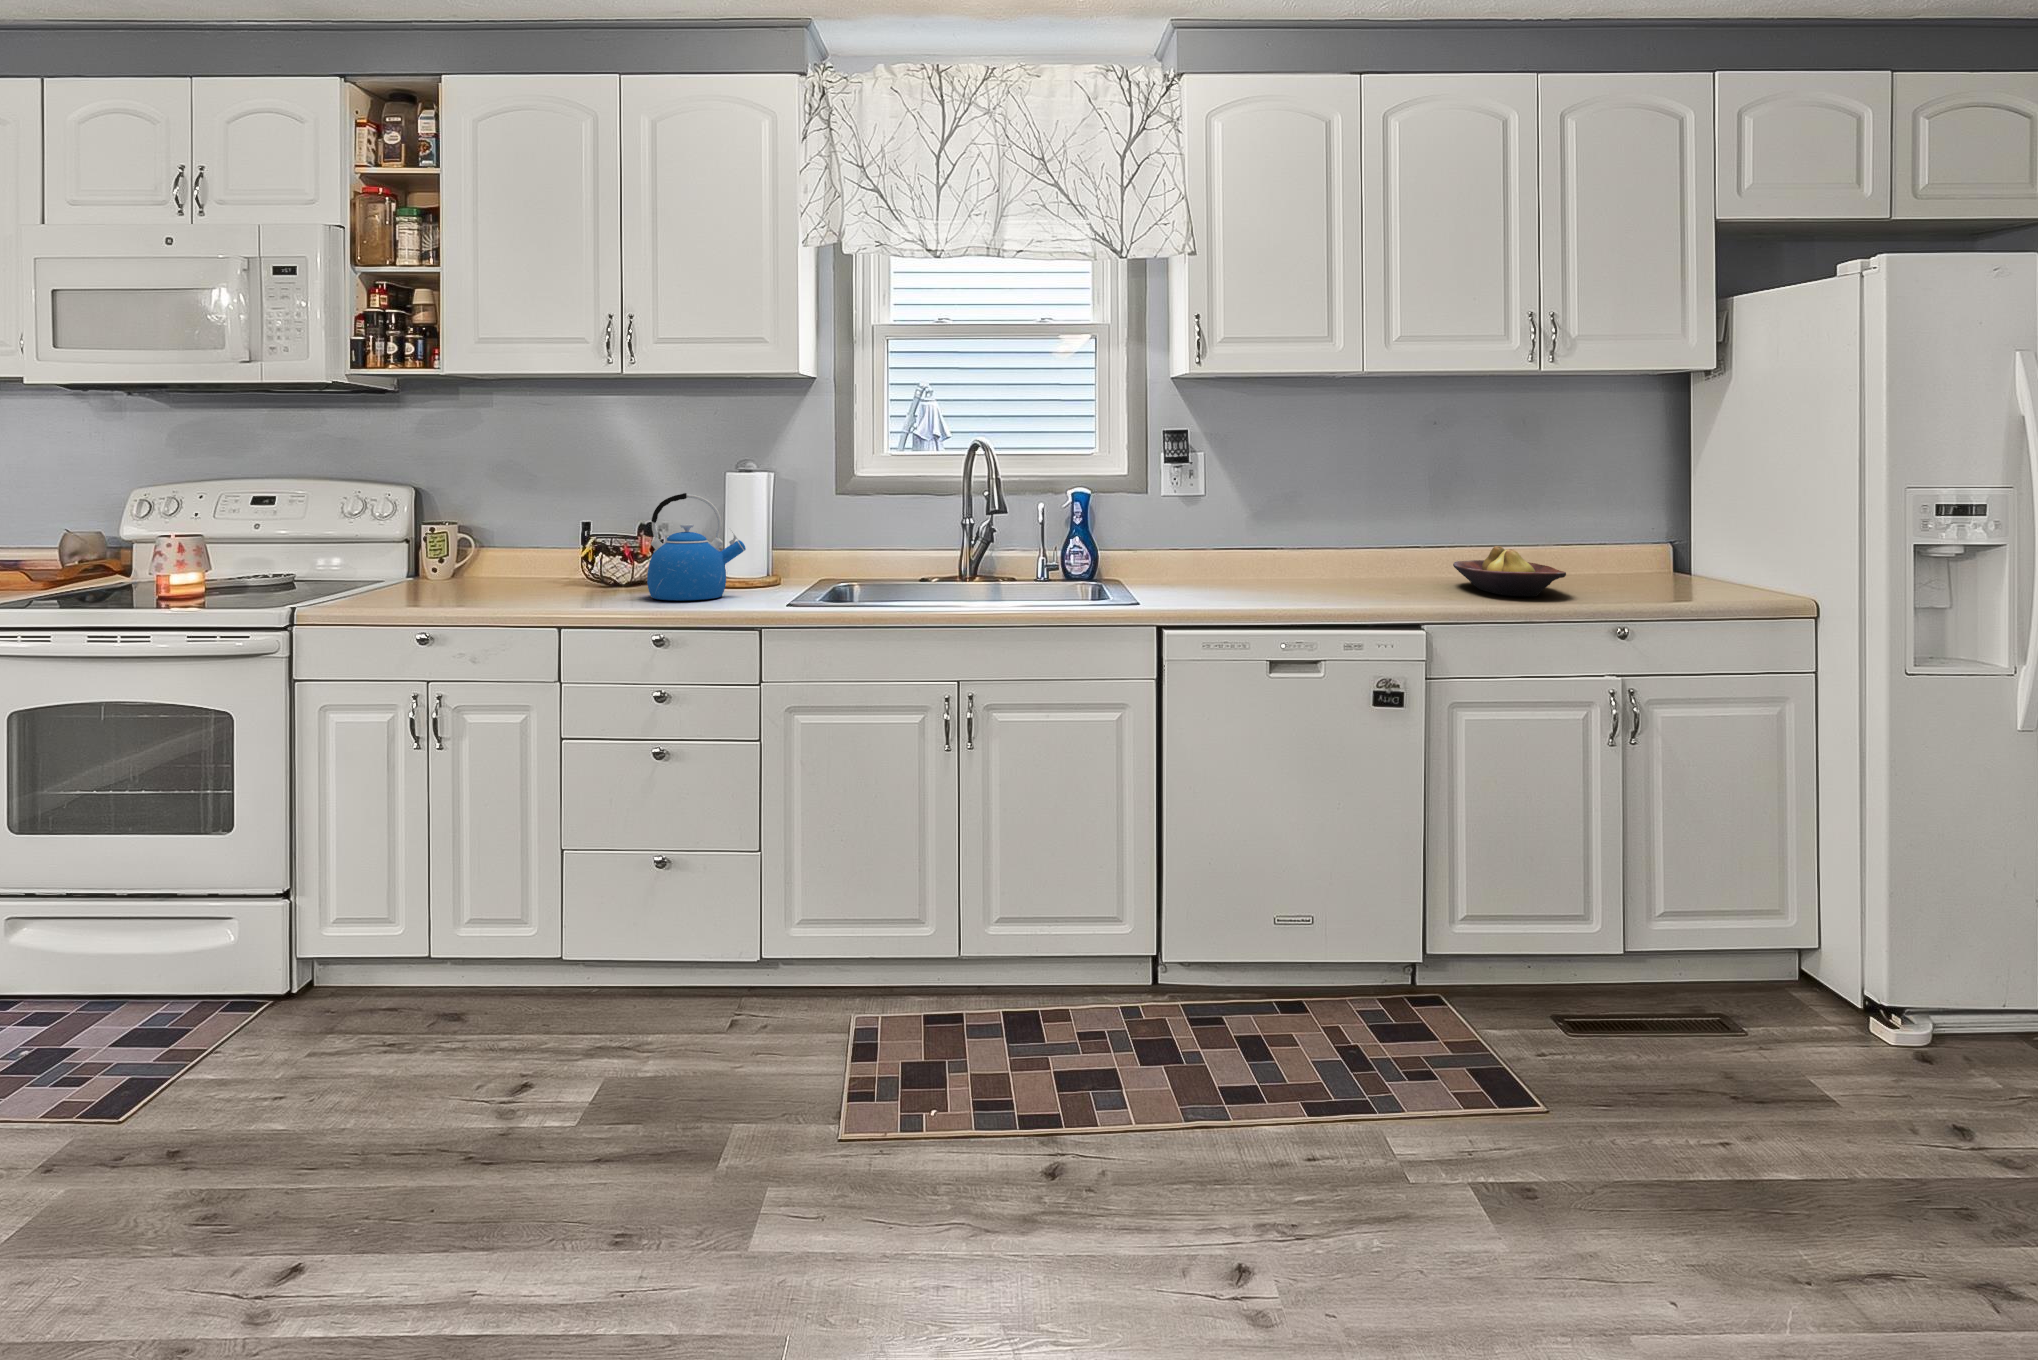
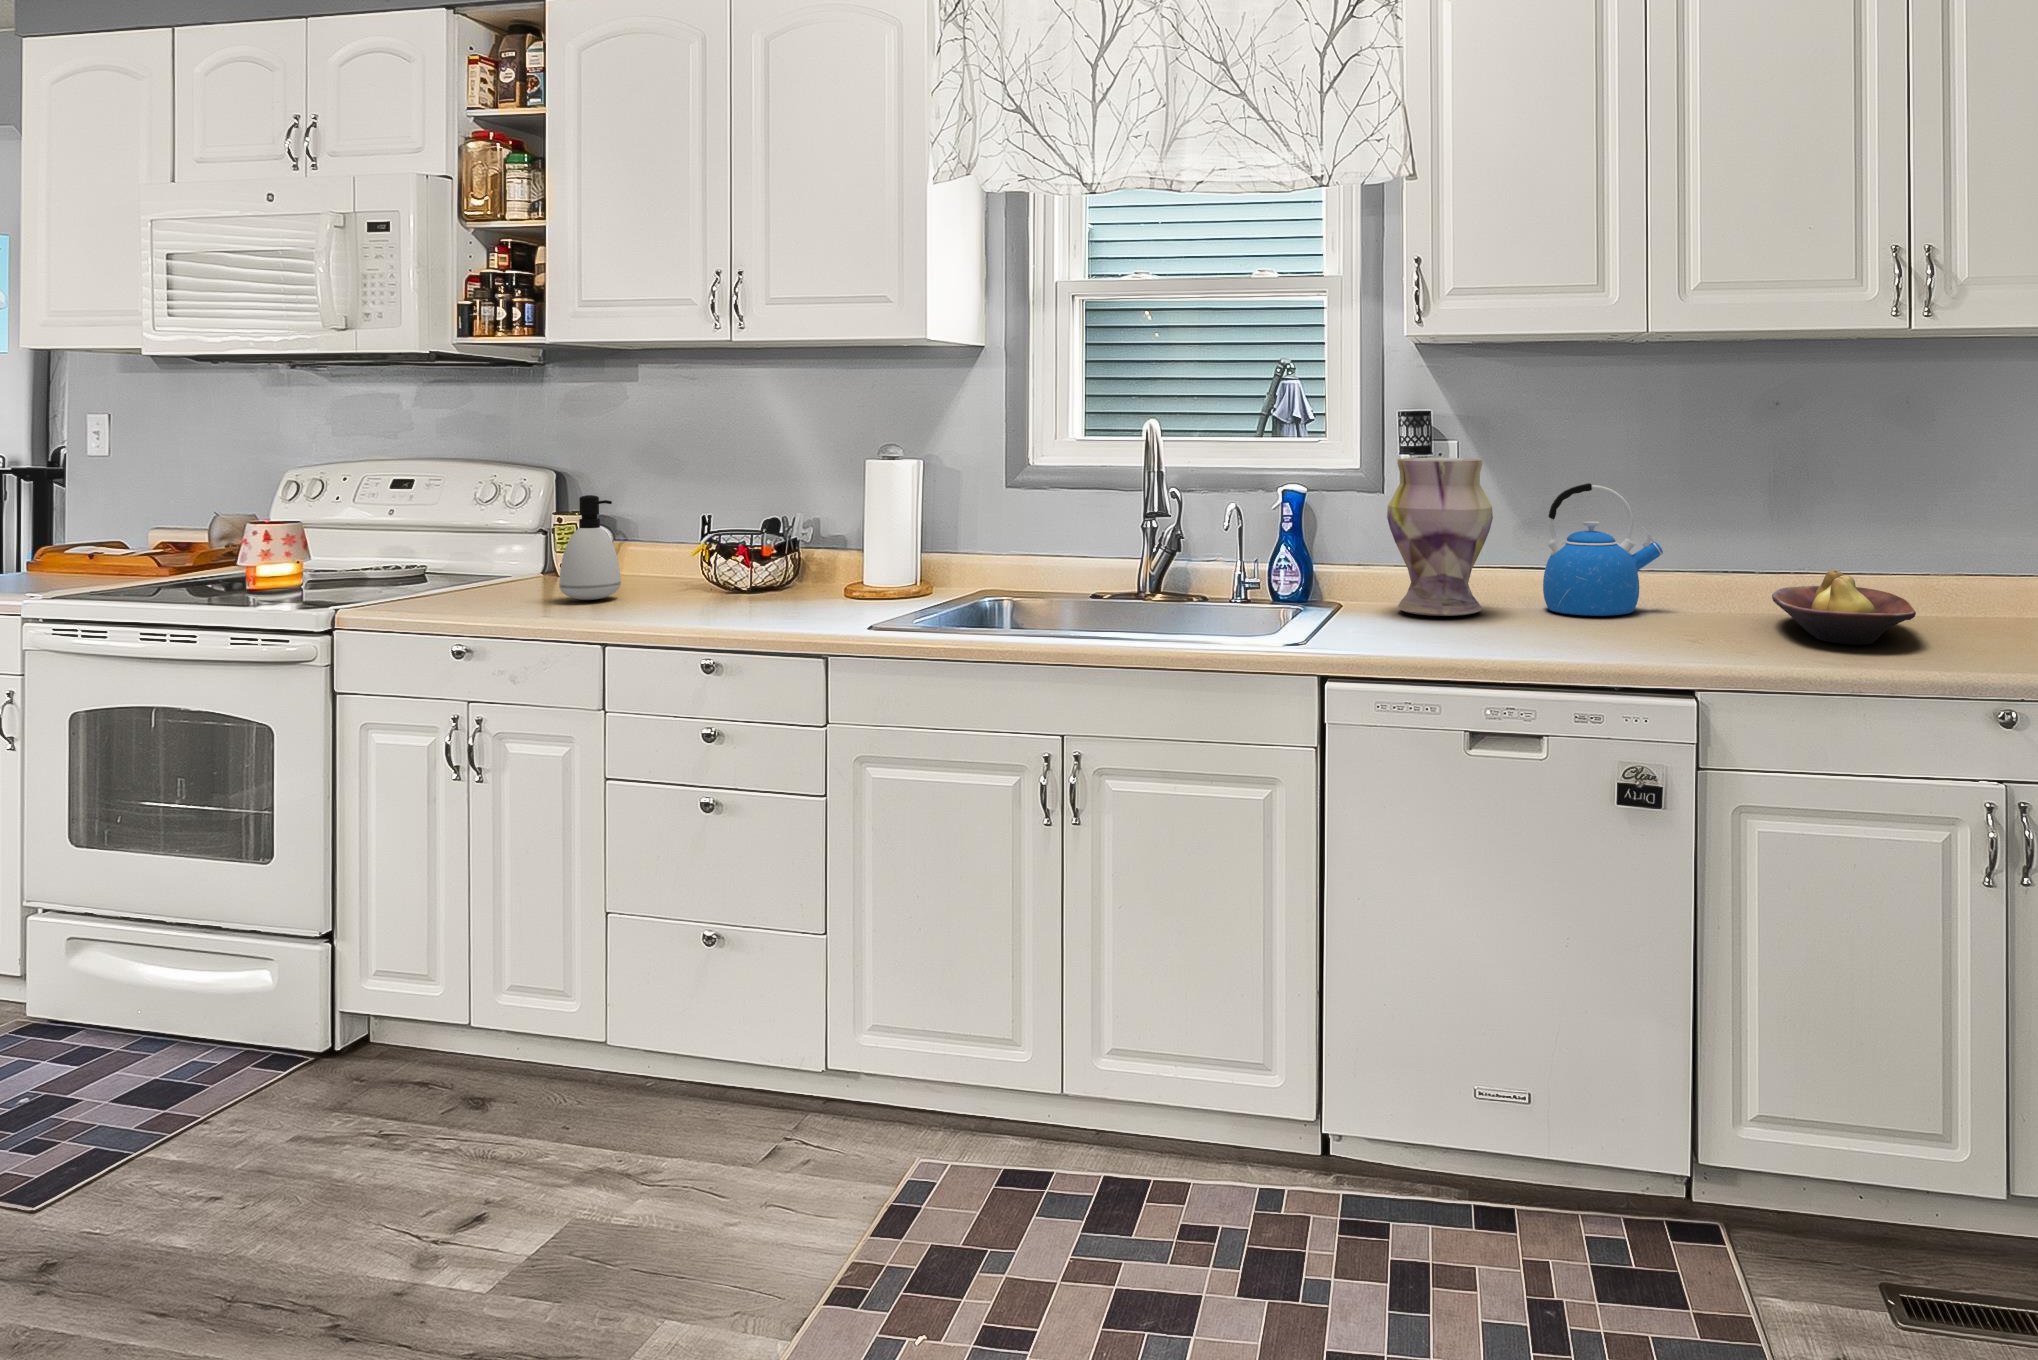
vase: none [1167,468,1248,588] -> present [1387,458,1493,616]
kettle: present [647,493,746,600] -> present [1543,483,1663,616]
soap dispenser: none [465,504,516,594] -> present [559,495,621,600]

